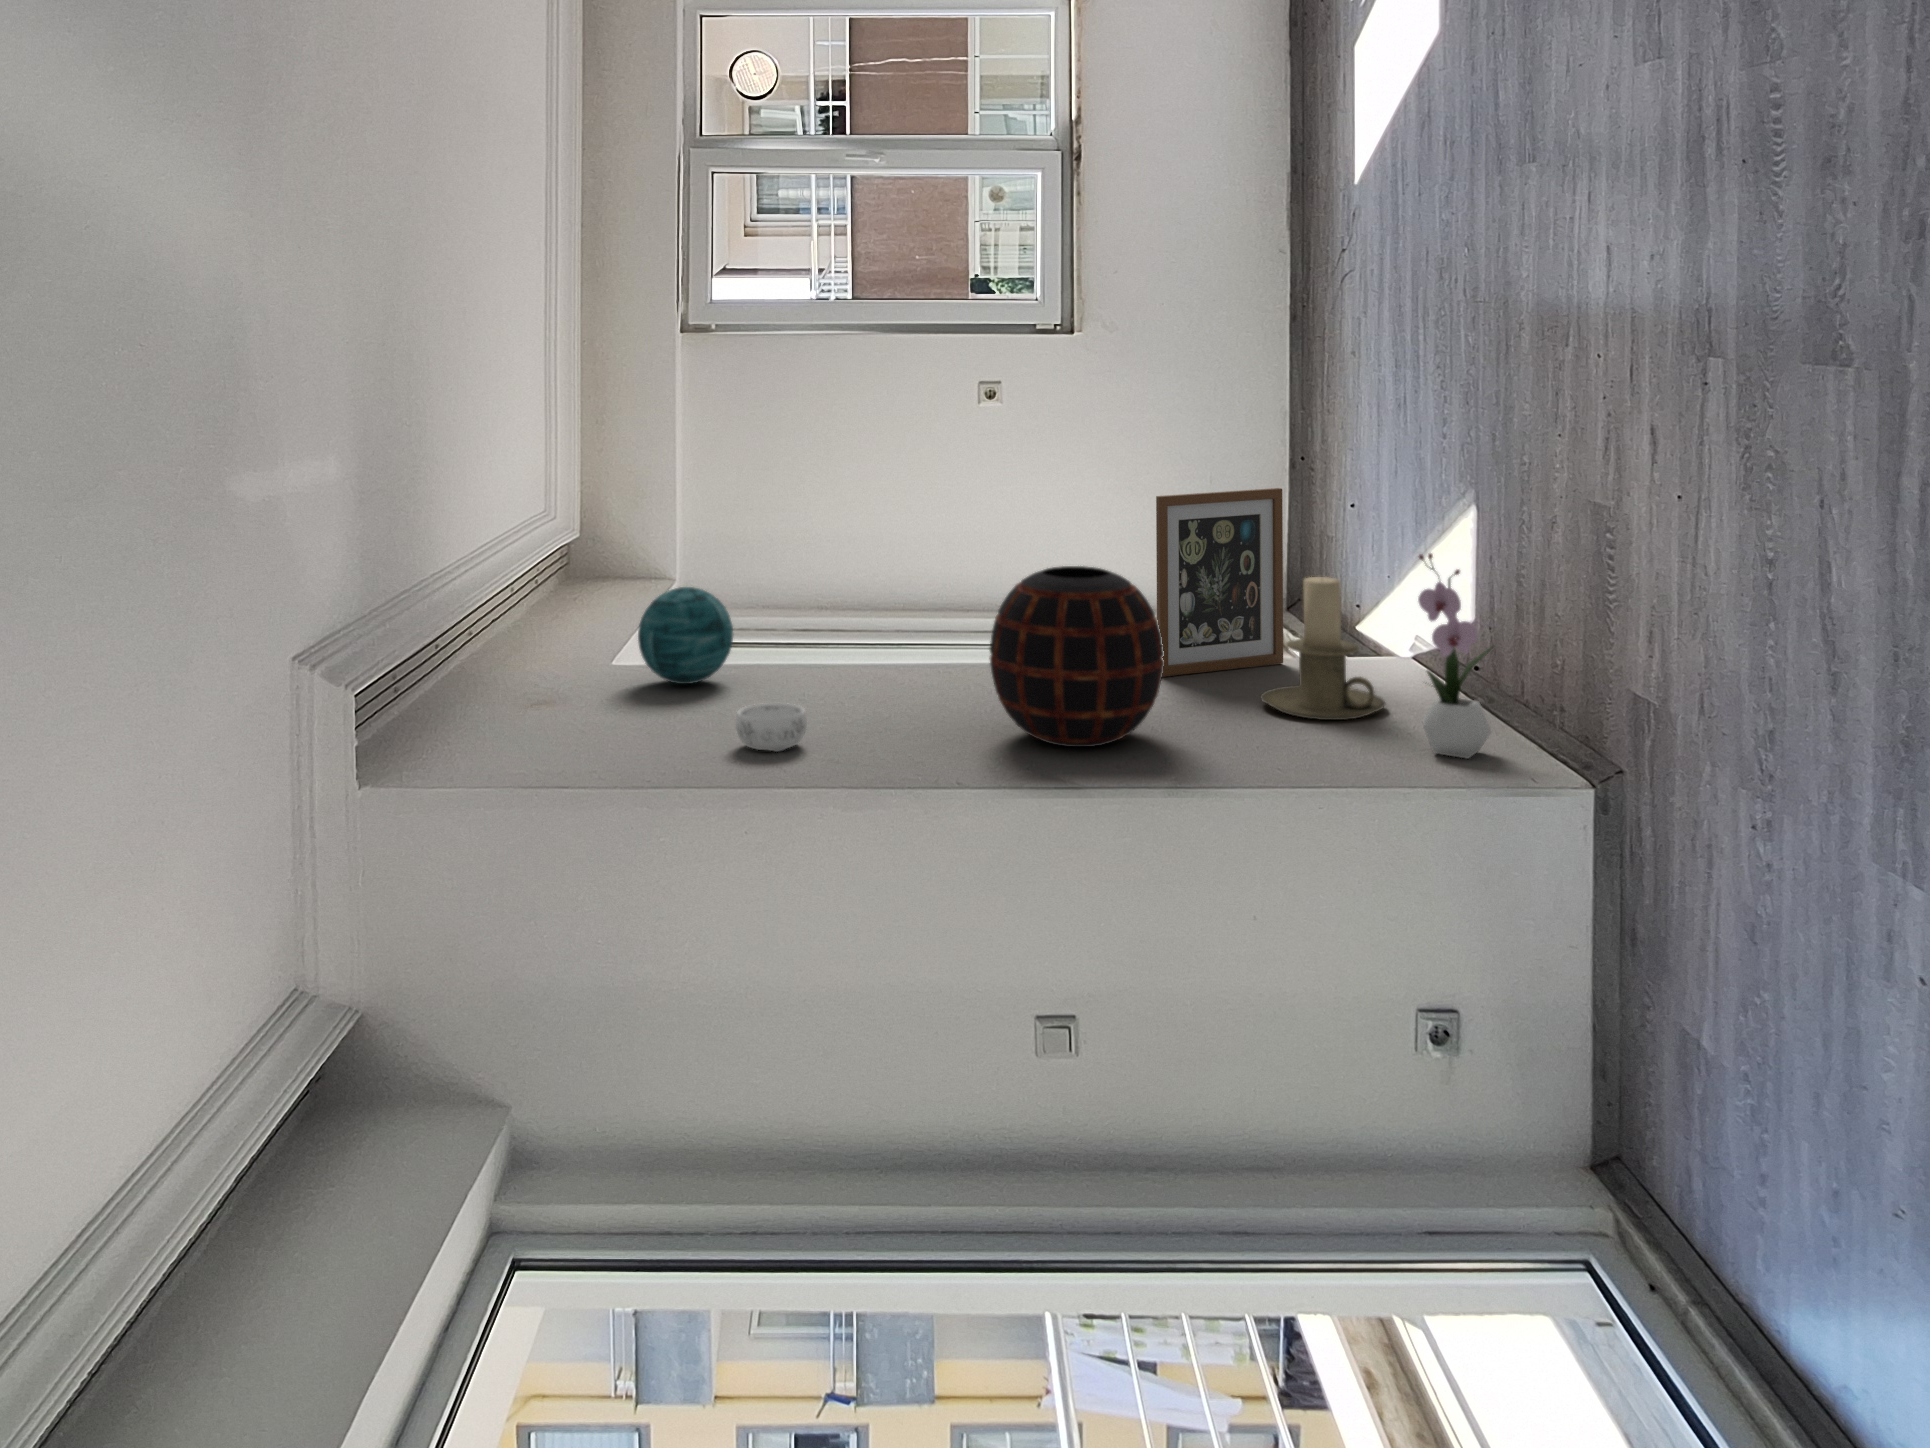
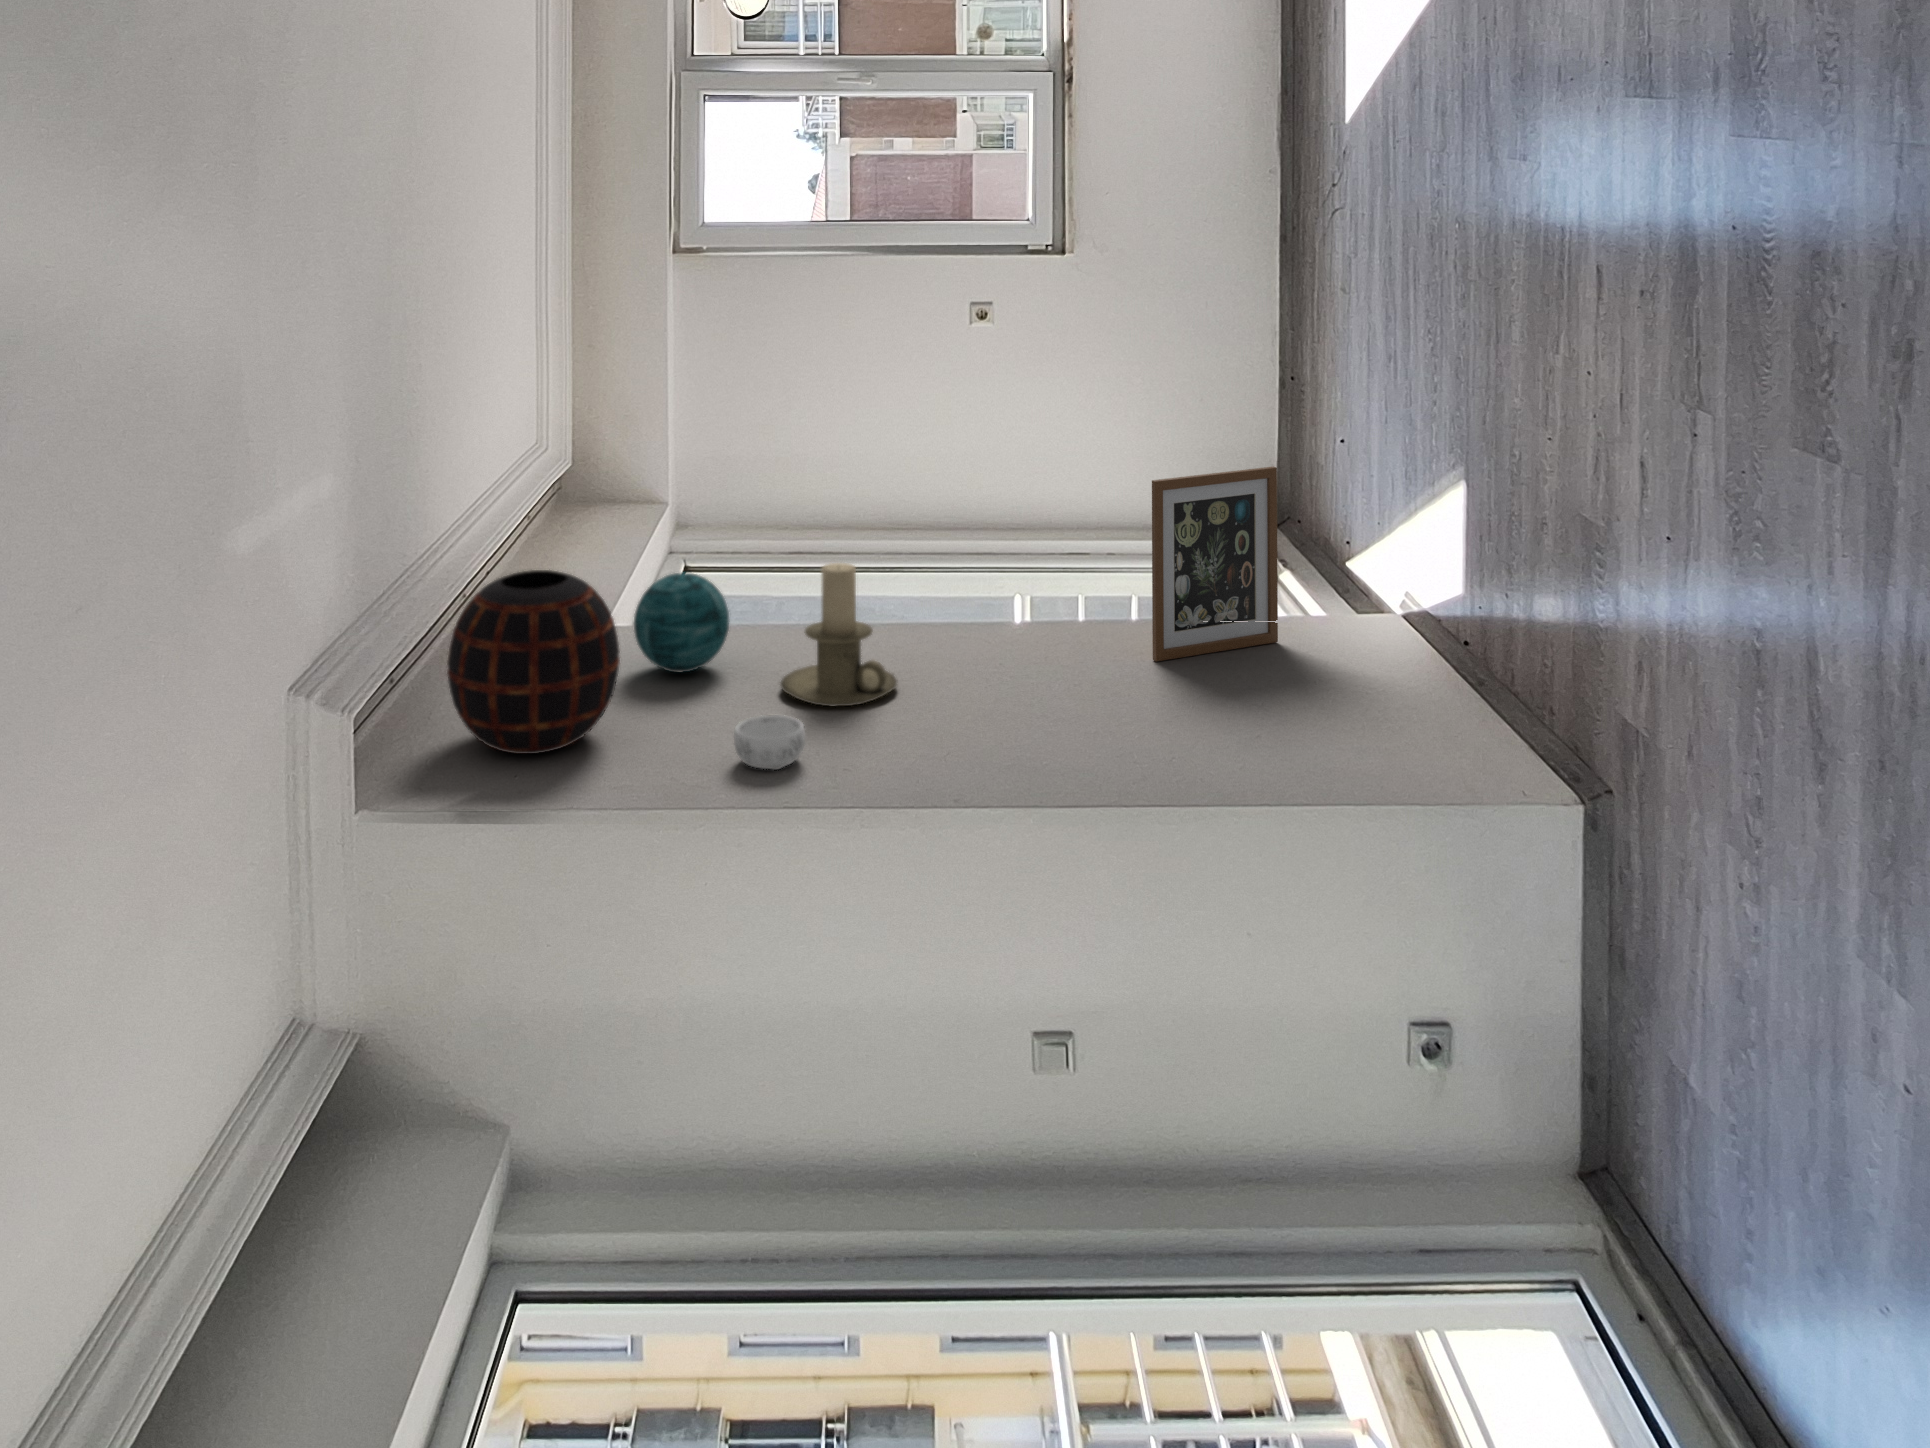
flower arrangement: present [1418,553,1494,759] -> none [1413,573,1490,780]
decorative vase: present [989,566,1164,747] -> present [447,570,620,754]
candle holder: present [1261,577,1385,720] -> present [780,563,897,707]

